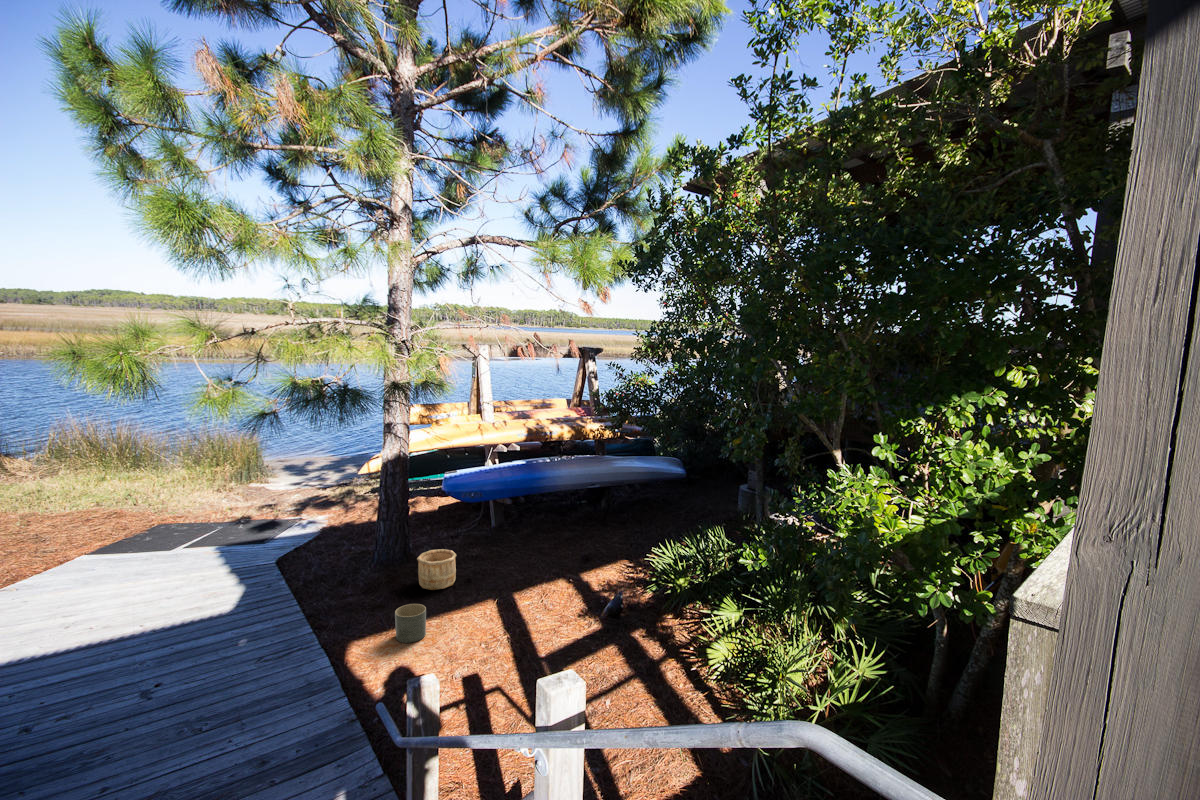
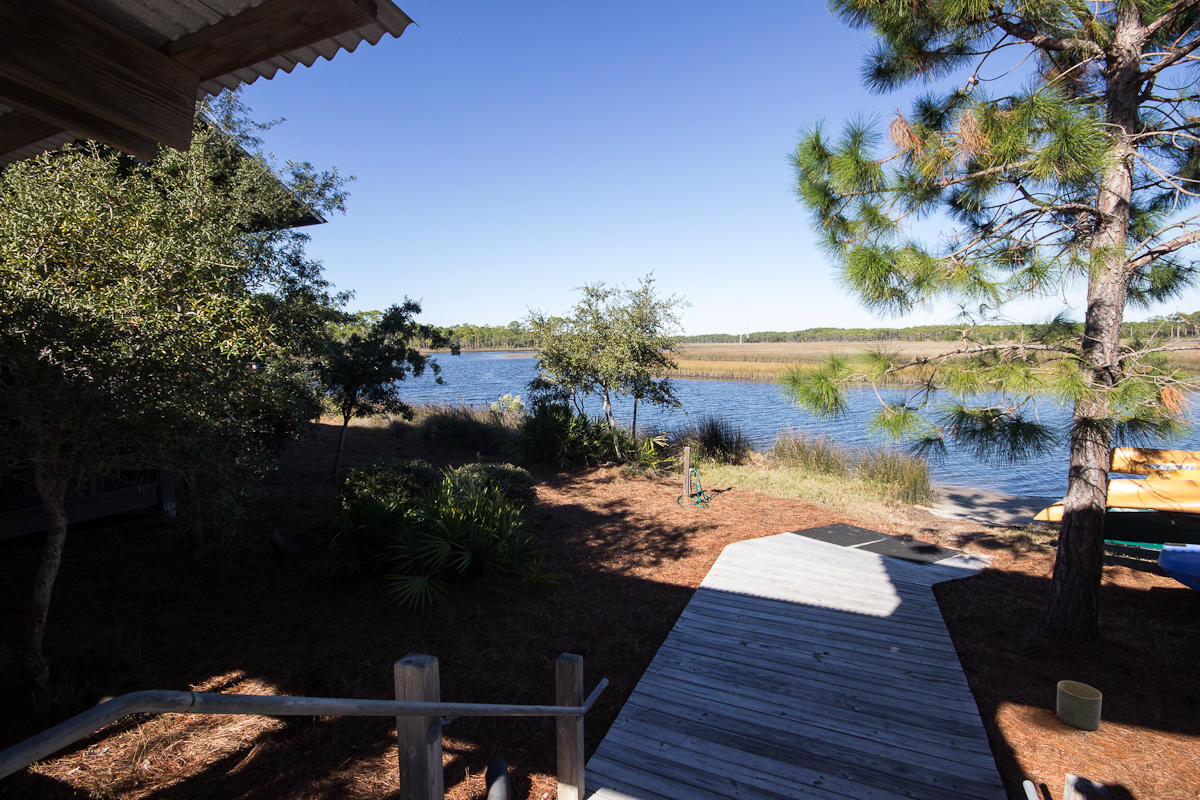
wooden bucket: present [417,549,456,590] -> none [1099,631,1164,687]

